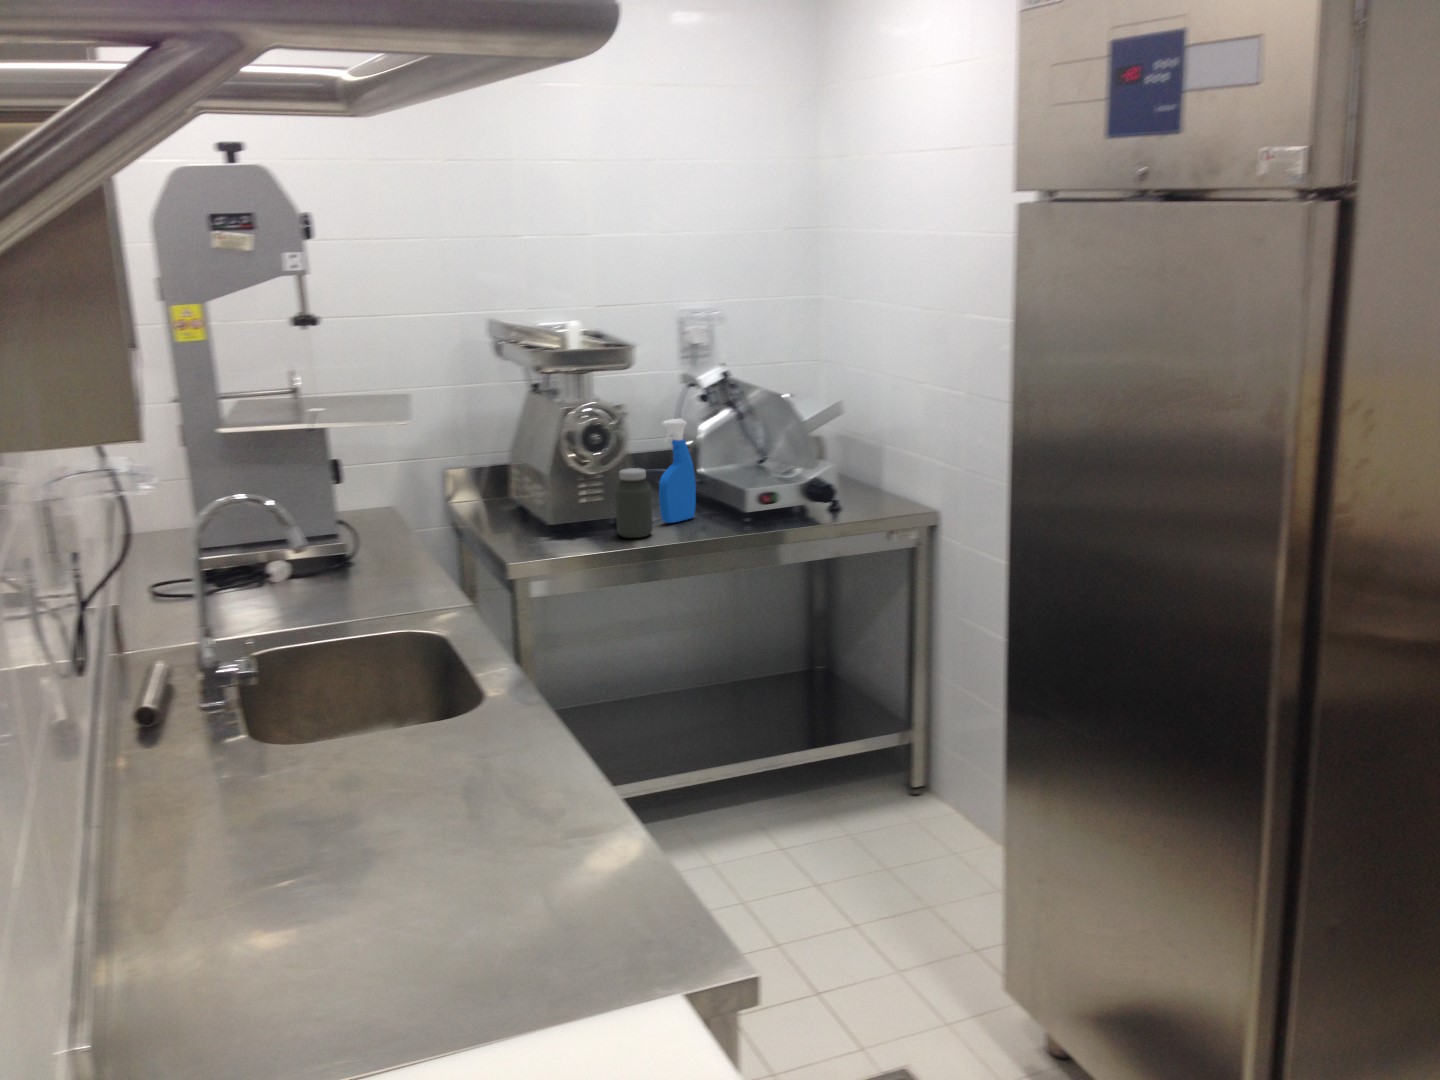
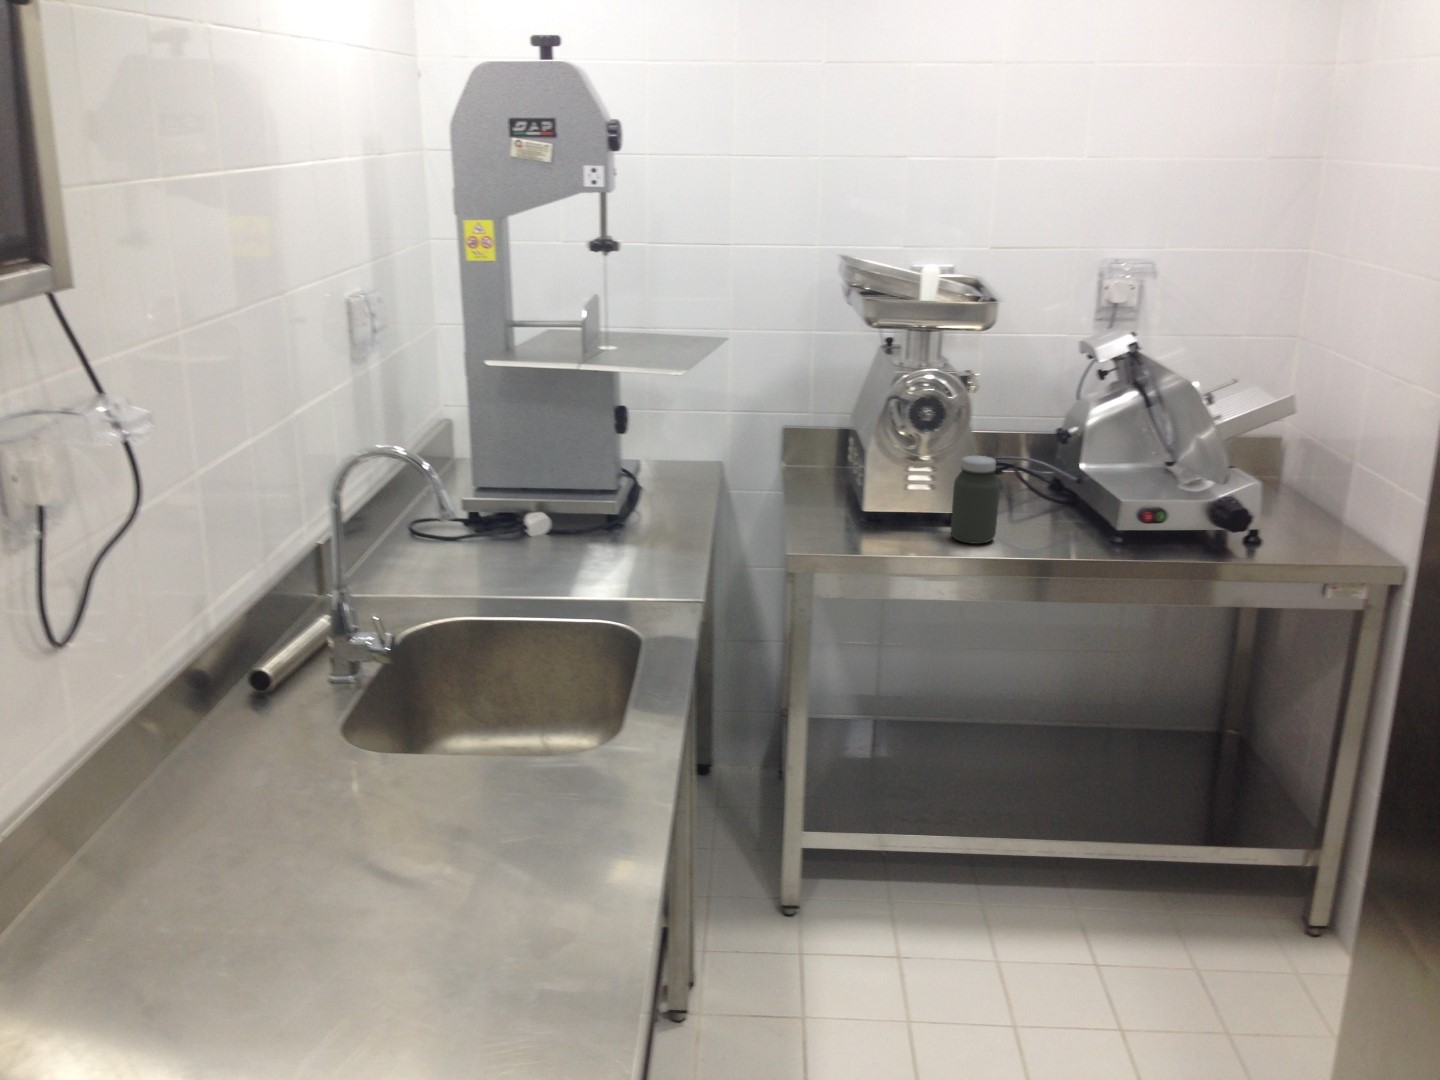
spray bottle: present [659,419,696,523] -> none [1014,399,1067,529]

